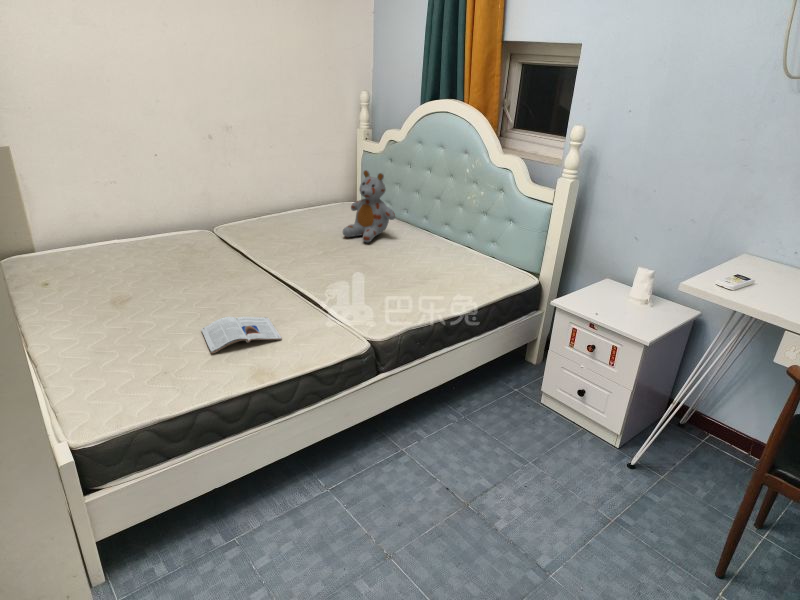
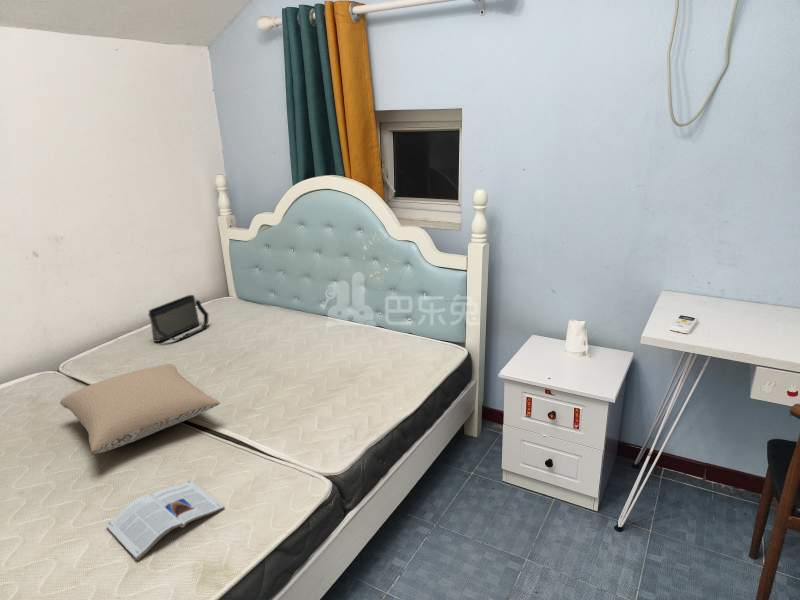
stuffed bear: present [343,170,395,242] -> none [233,264,293,347]
handbag: none [283,191,332,224] -> present [149,295,208,341]
pillow: none [200,235,307,284] -> present [60,364,220,454]

